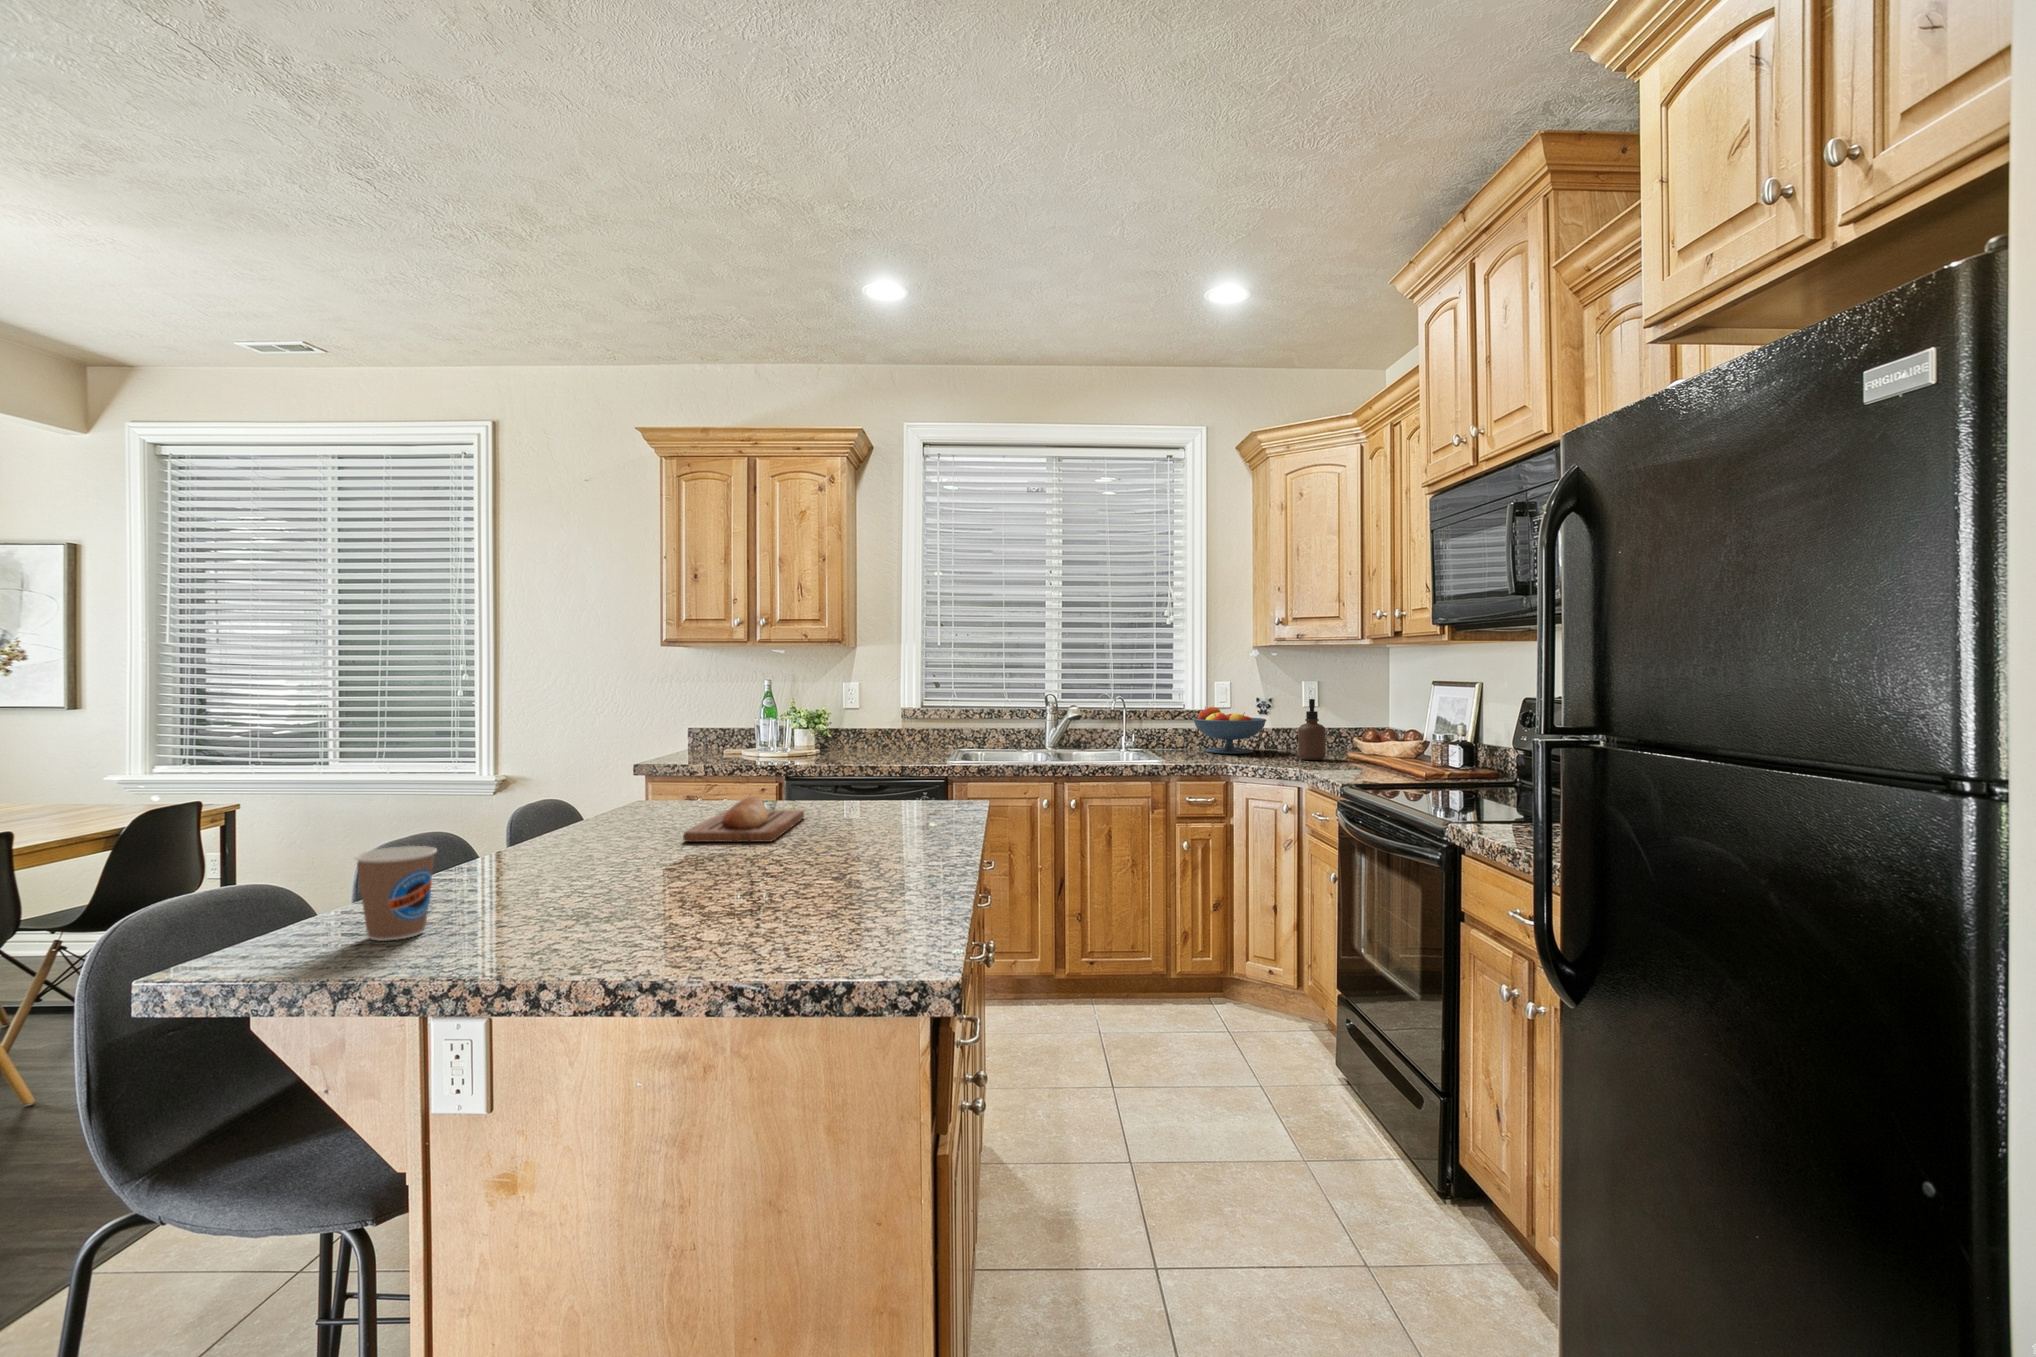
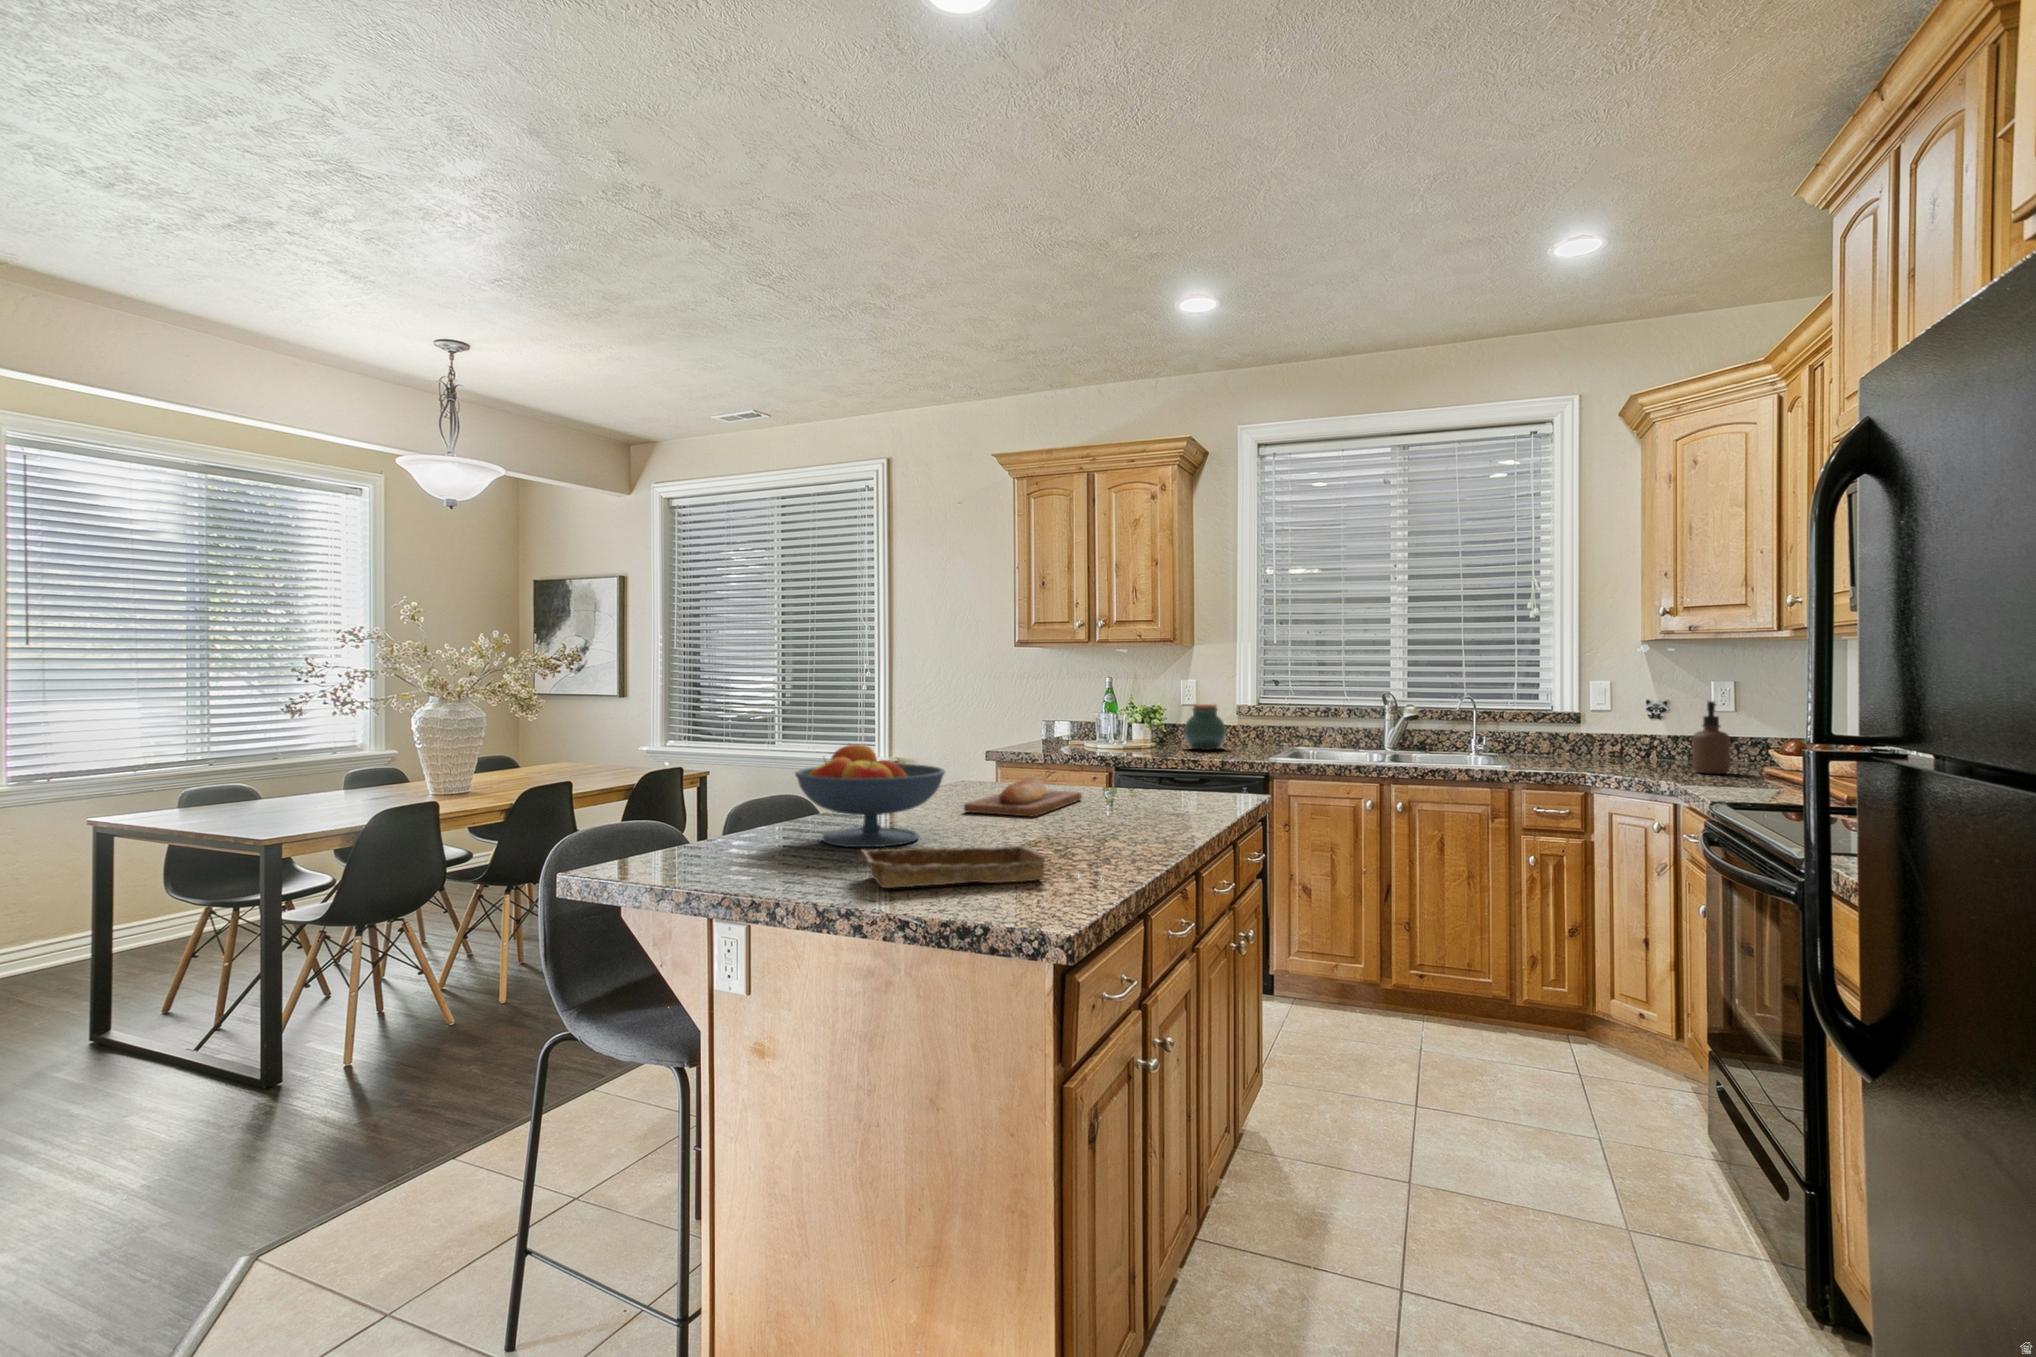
jar: none [855,707,897,754] -> present [1184,704,1226,750]
fruit bowl: present [1193,707,1266,754] -> present [795,744,945,847]
coffee cup: present [354,846,437,941] -> none [683,794,739,863]
tray: none [630,880,867,949] -> present [861,846,1050,888]

